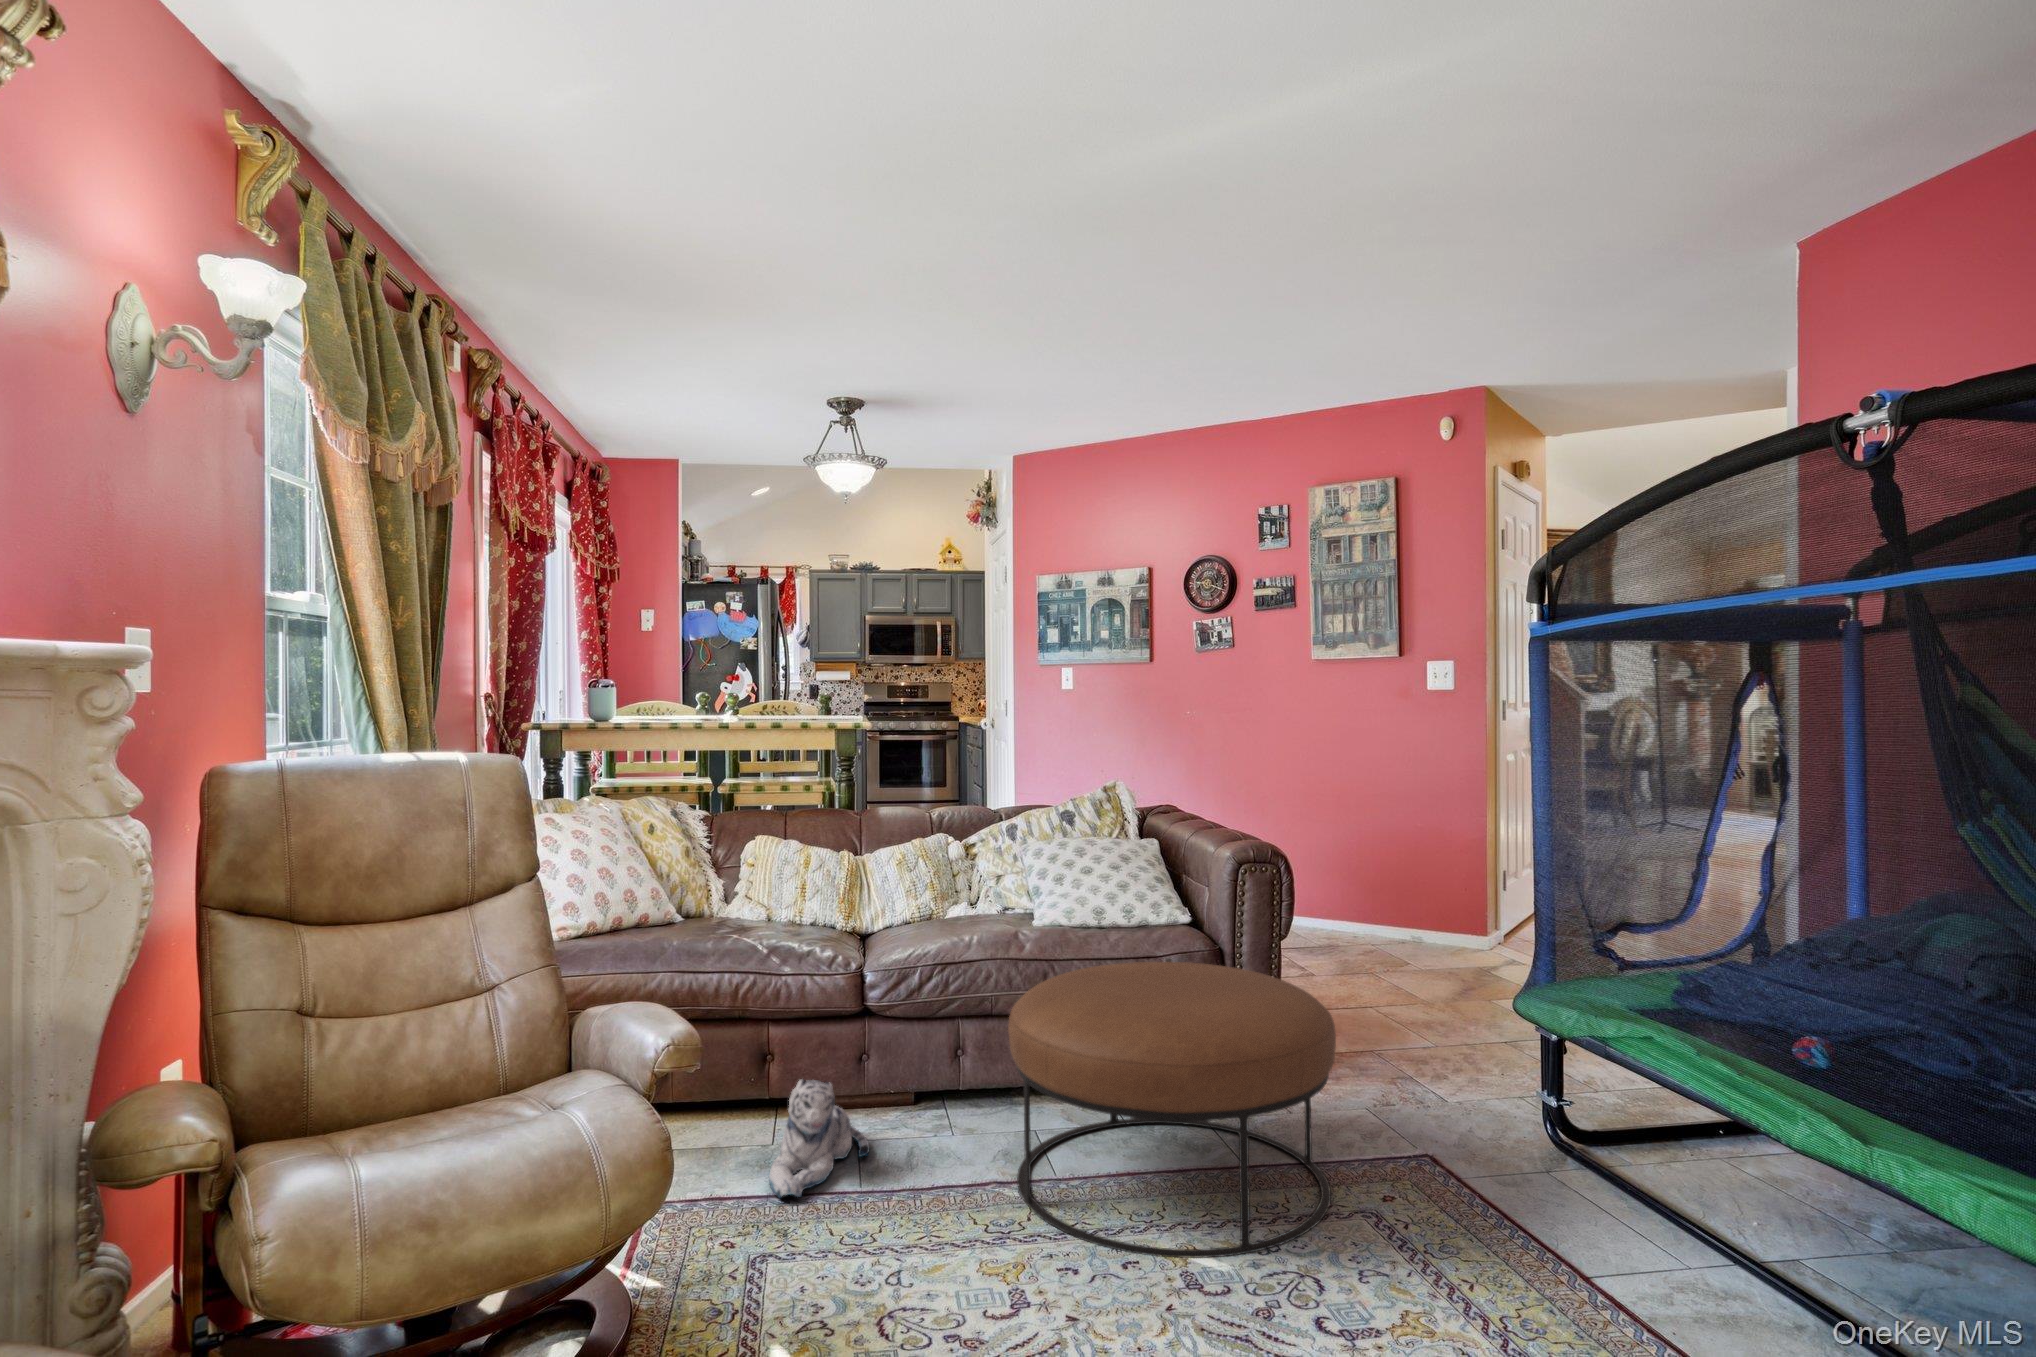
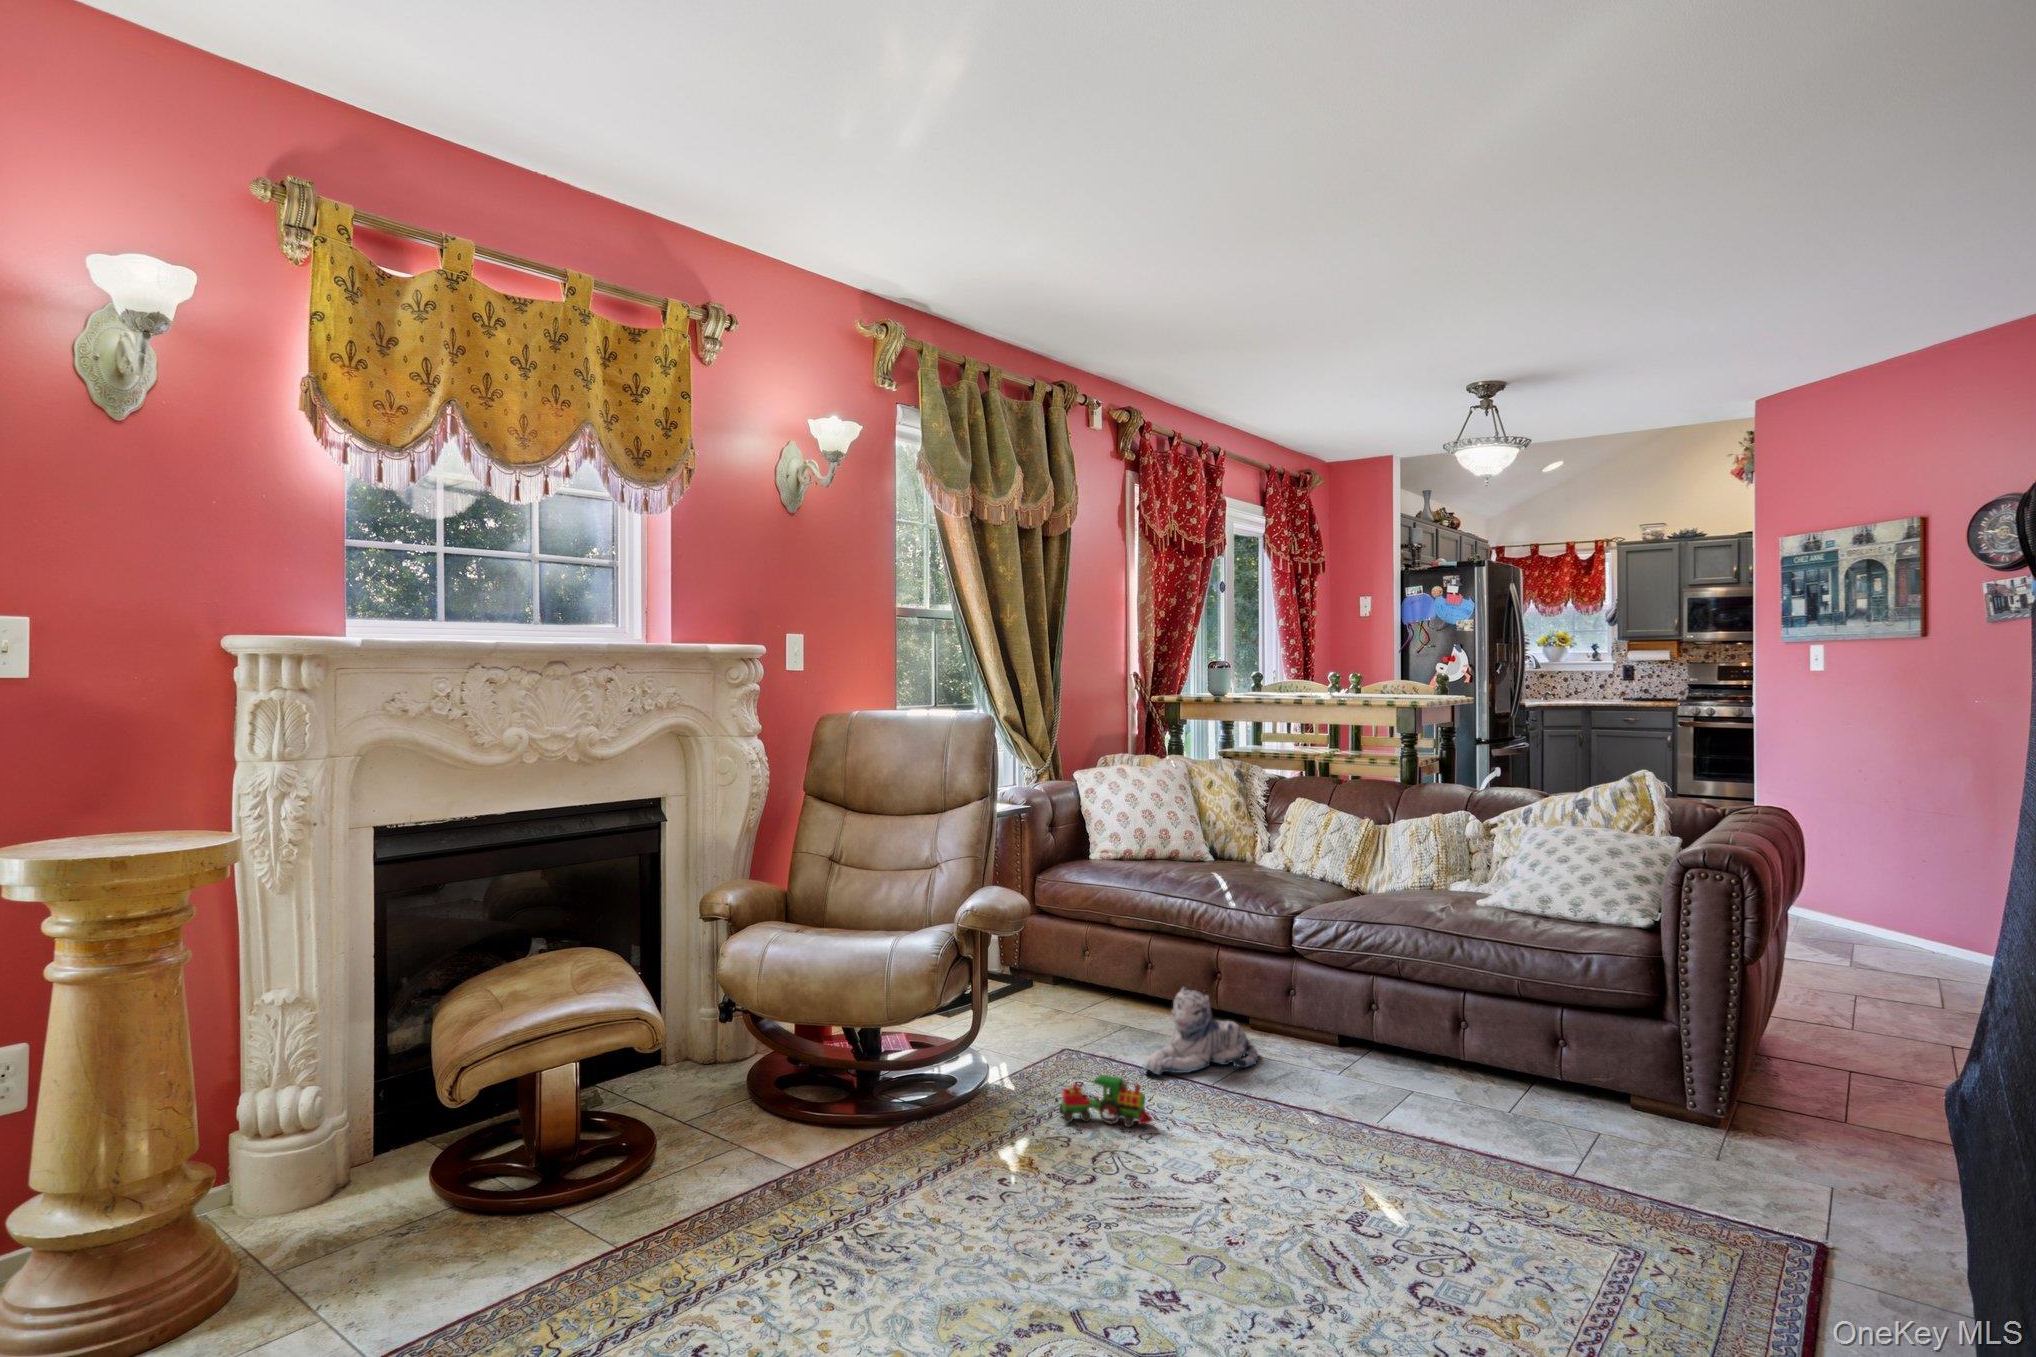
ottoman: present [1008,962,1336,1258] -> none [1299,941,1658,1234]
toy train: none [767,1218,890,1304] -> present [1059,1075,1153,1127]

